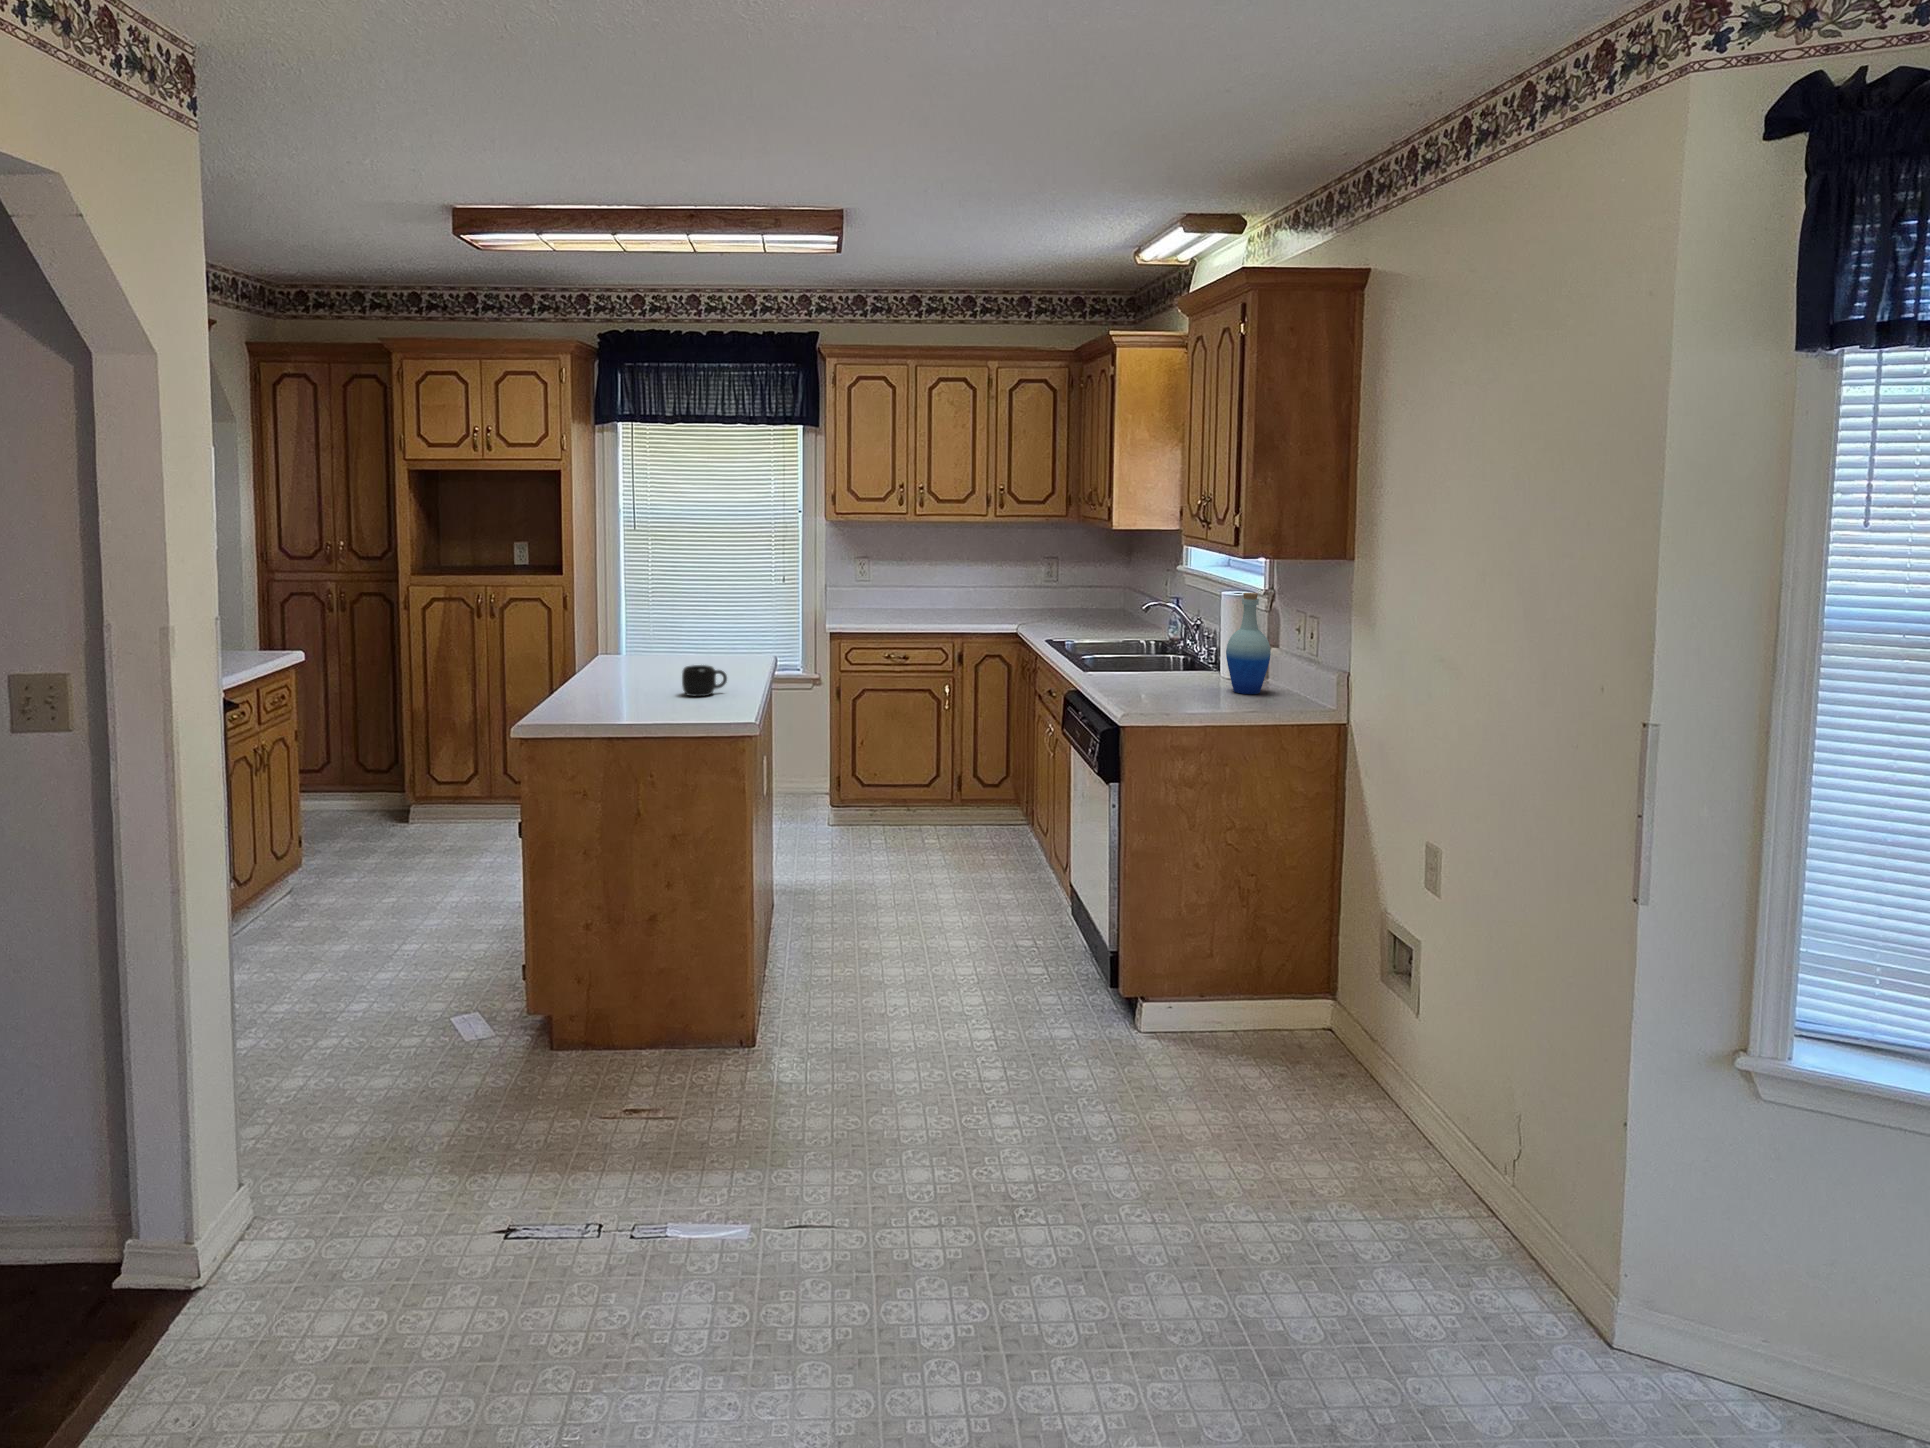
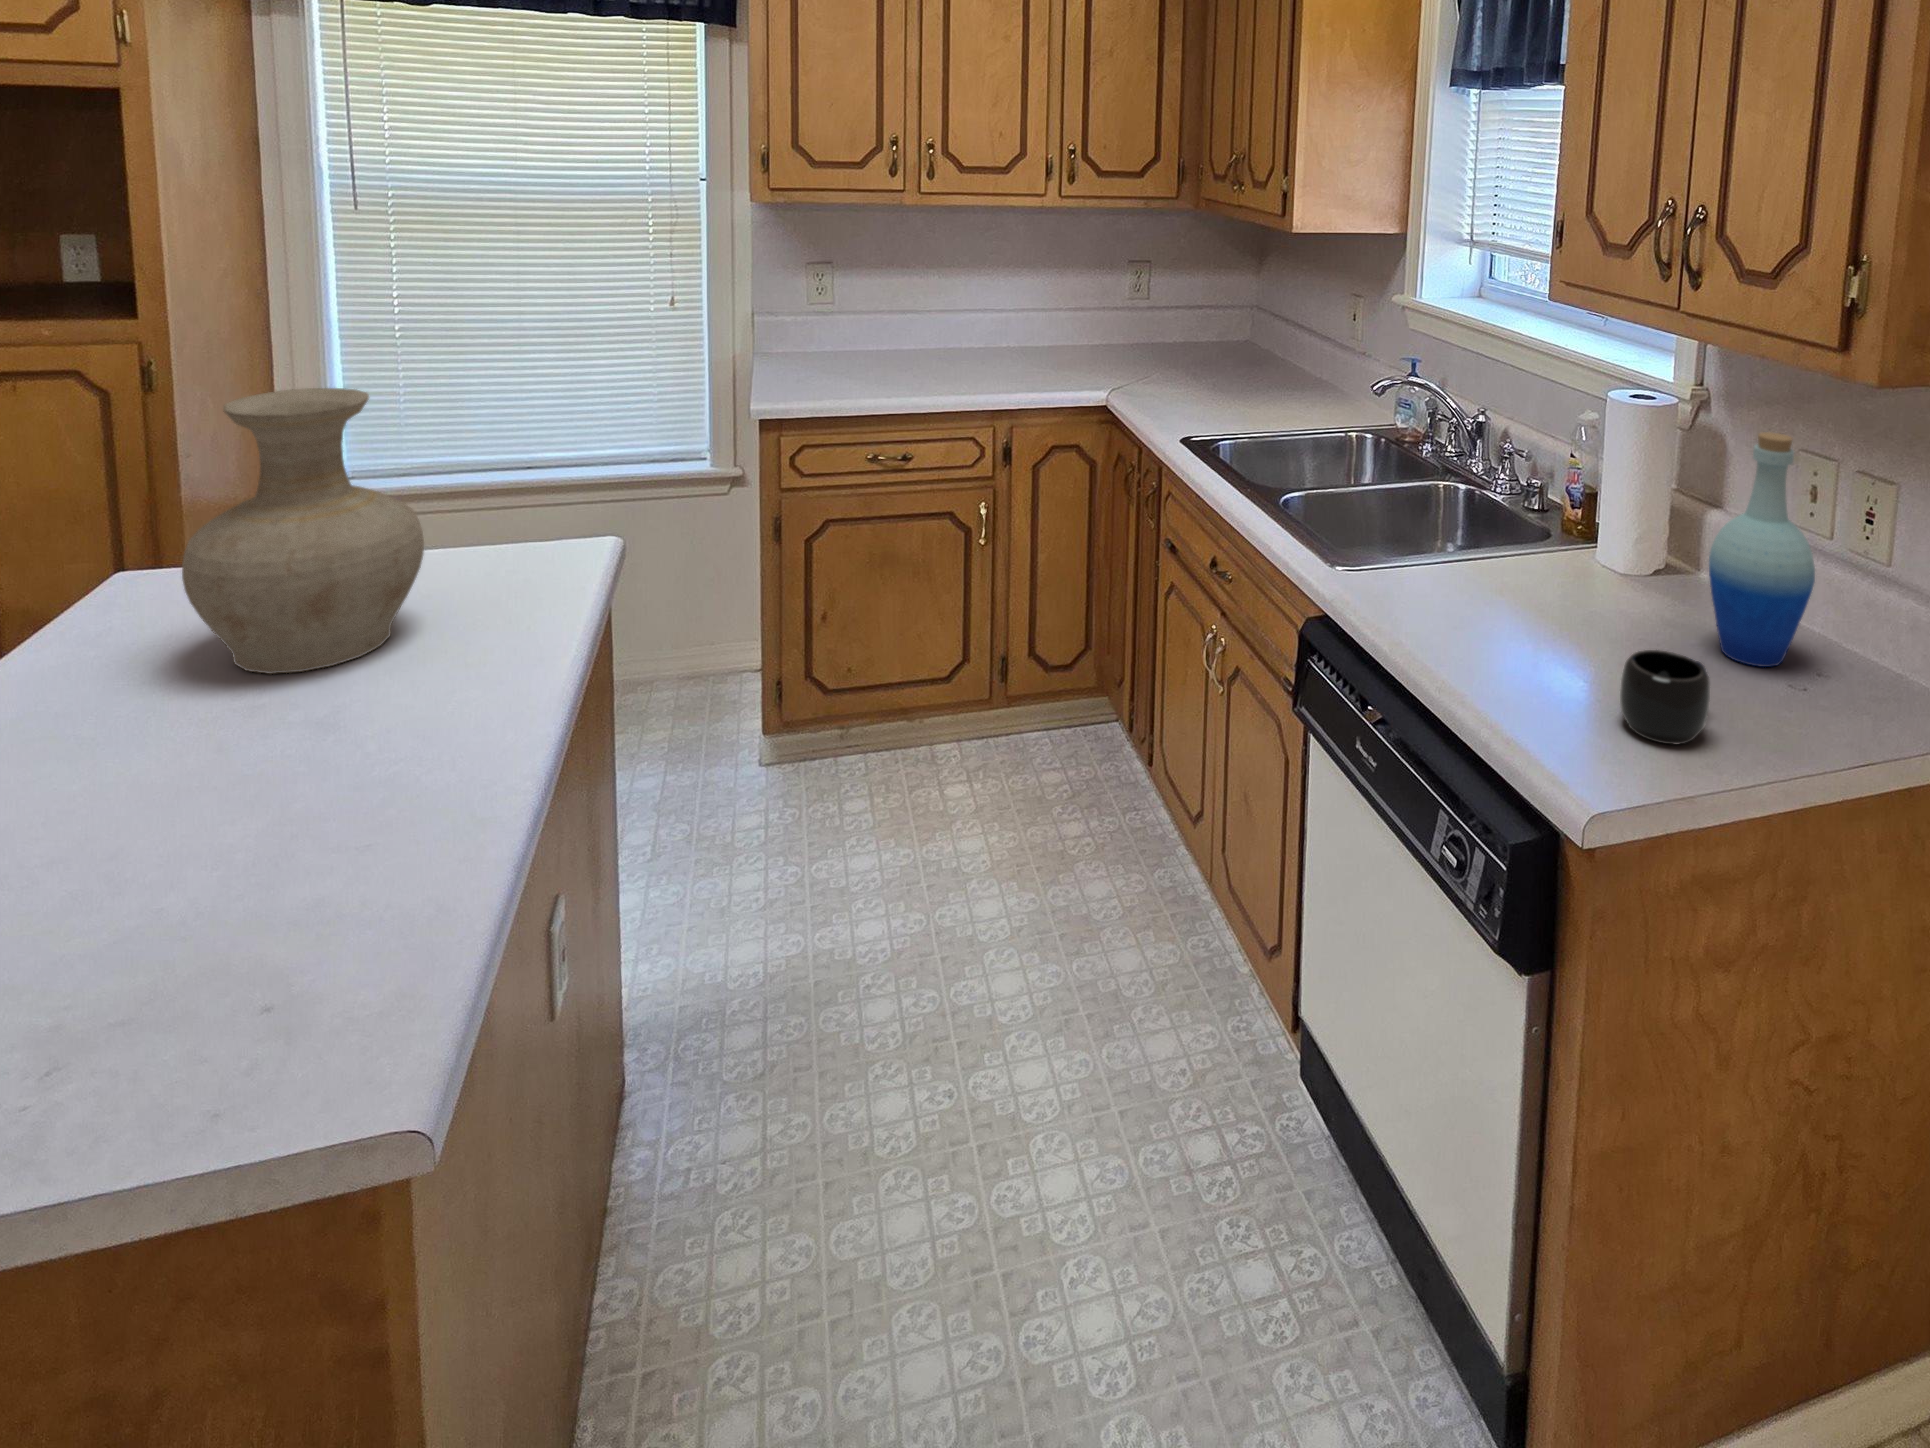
vase: none [649,572,719,666] -> present [182,388,424,674]
mug: present [682,665,727,696] -> present [1620,650,1710,744]

